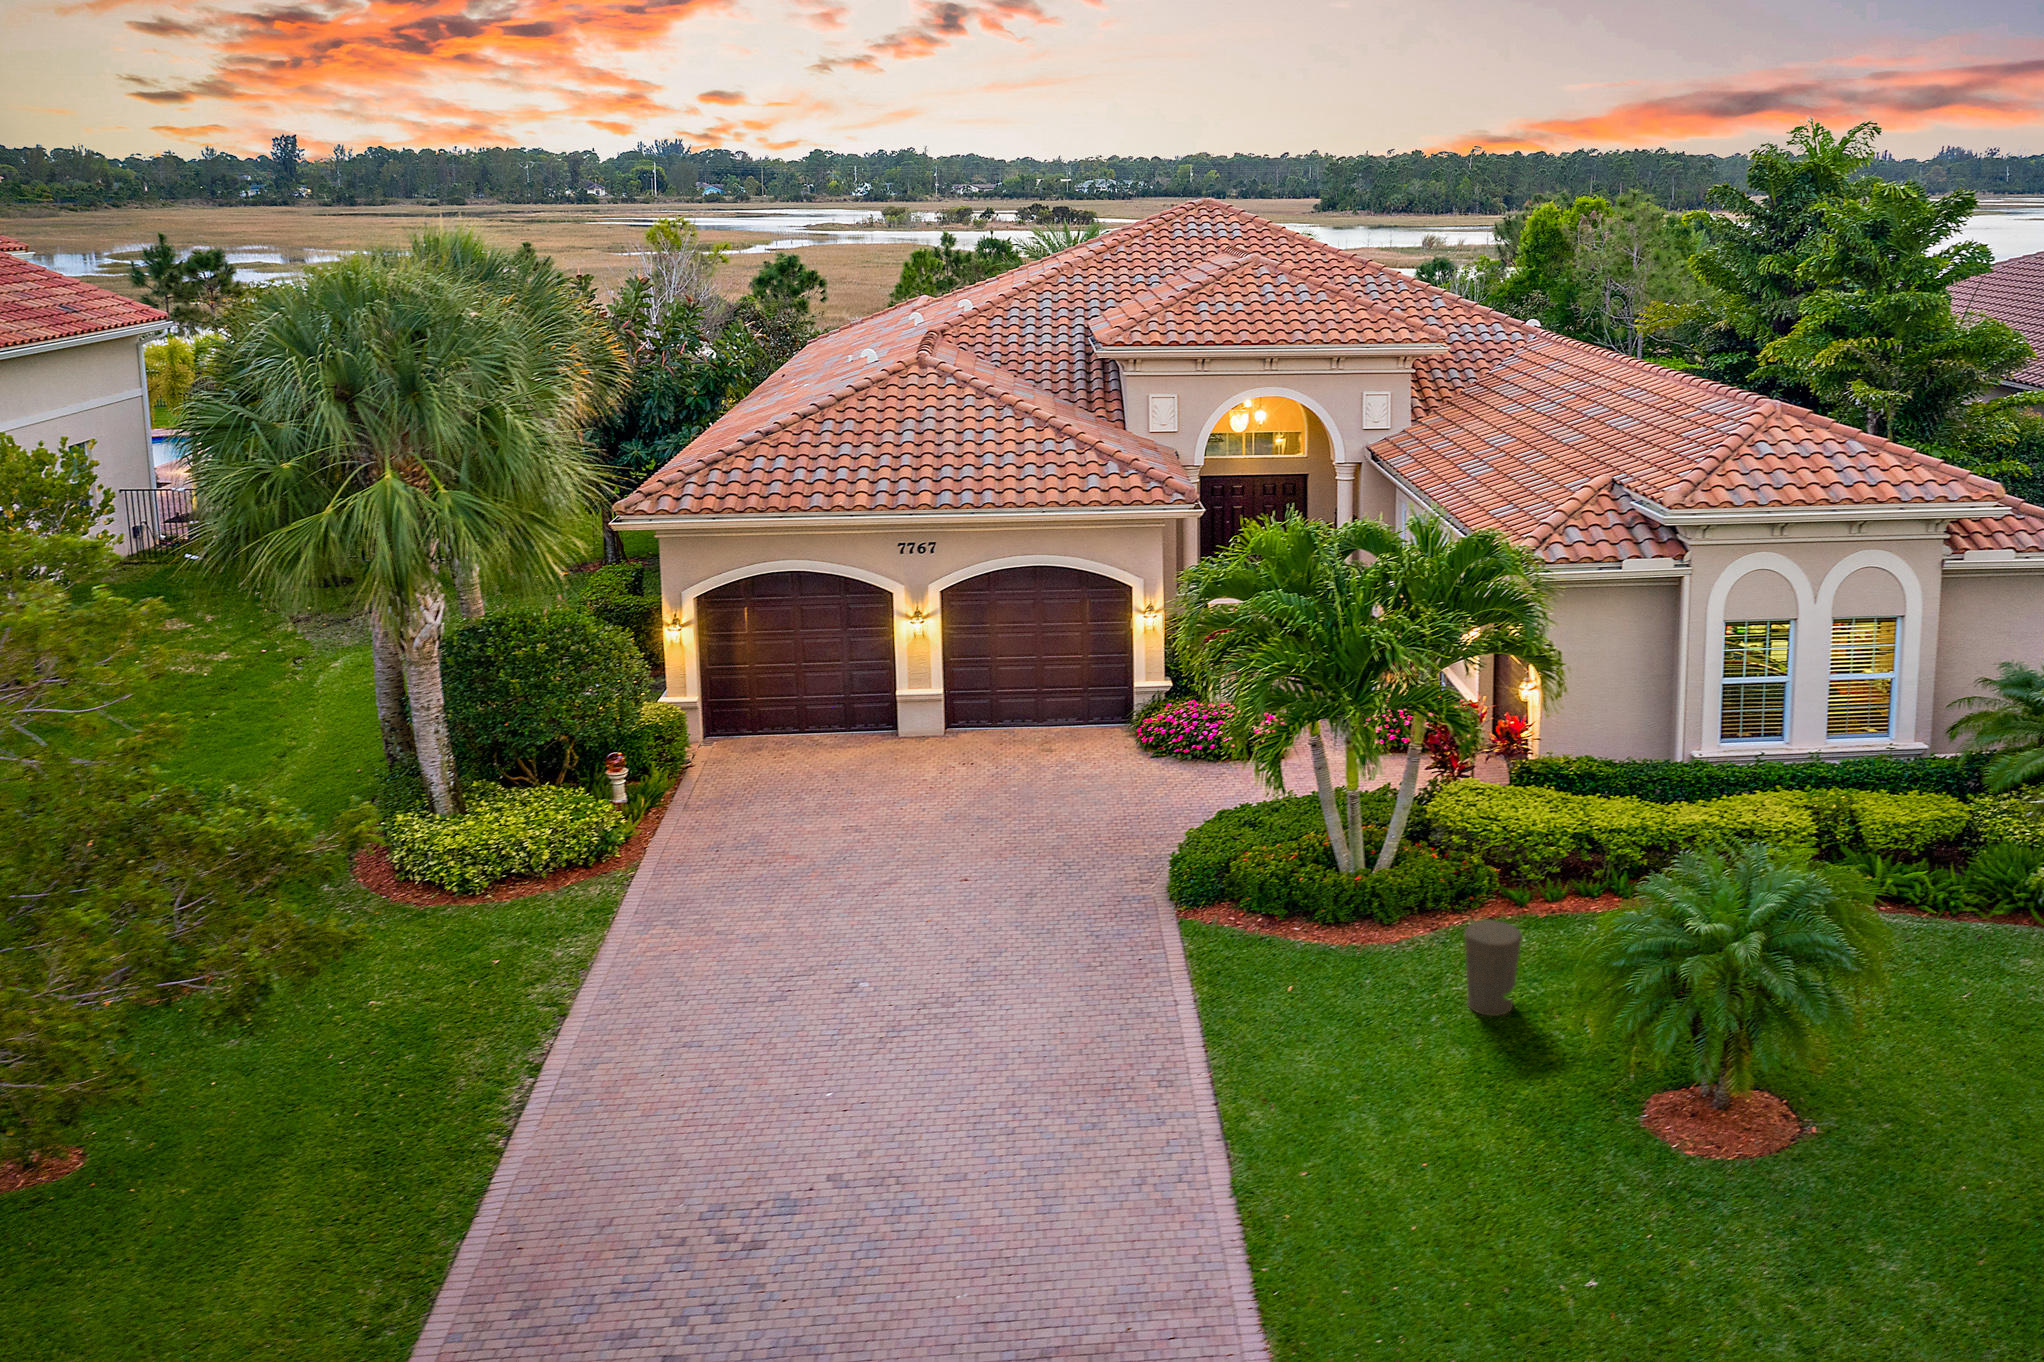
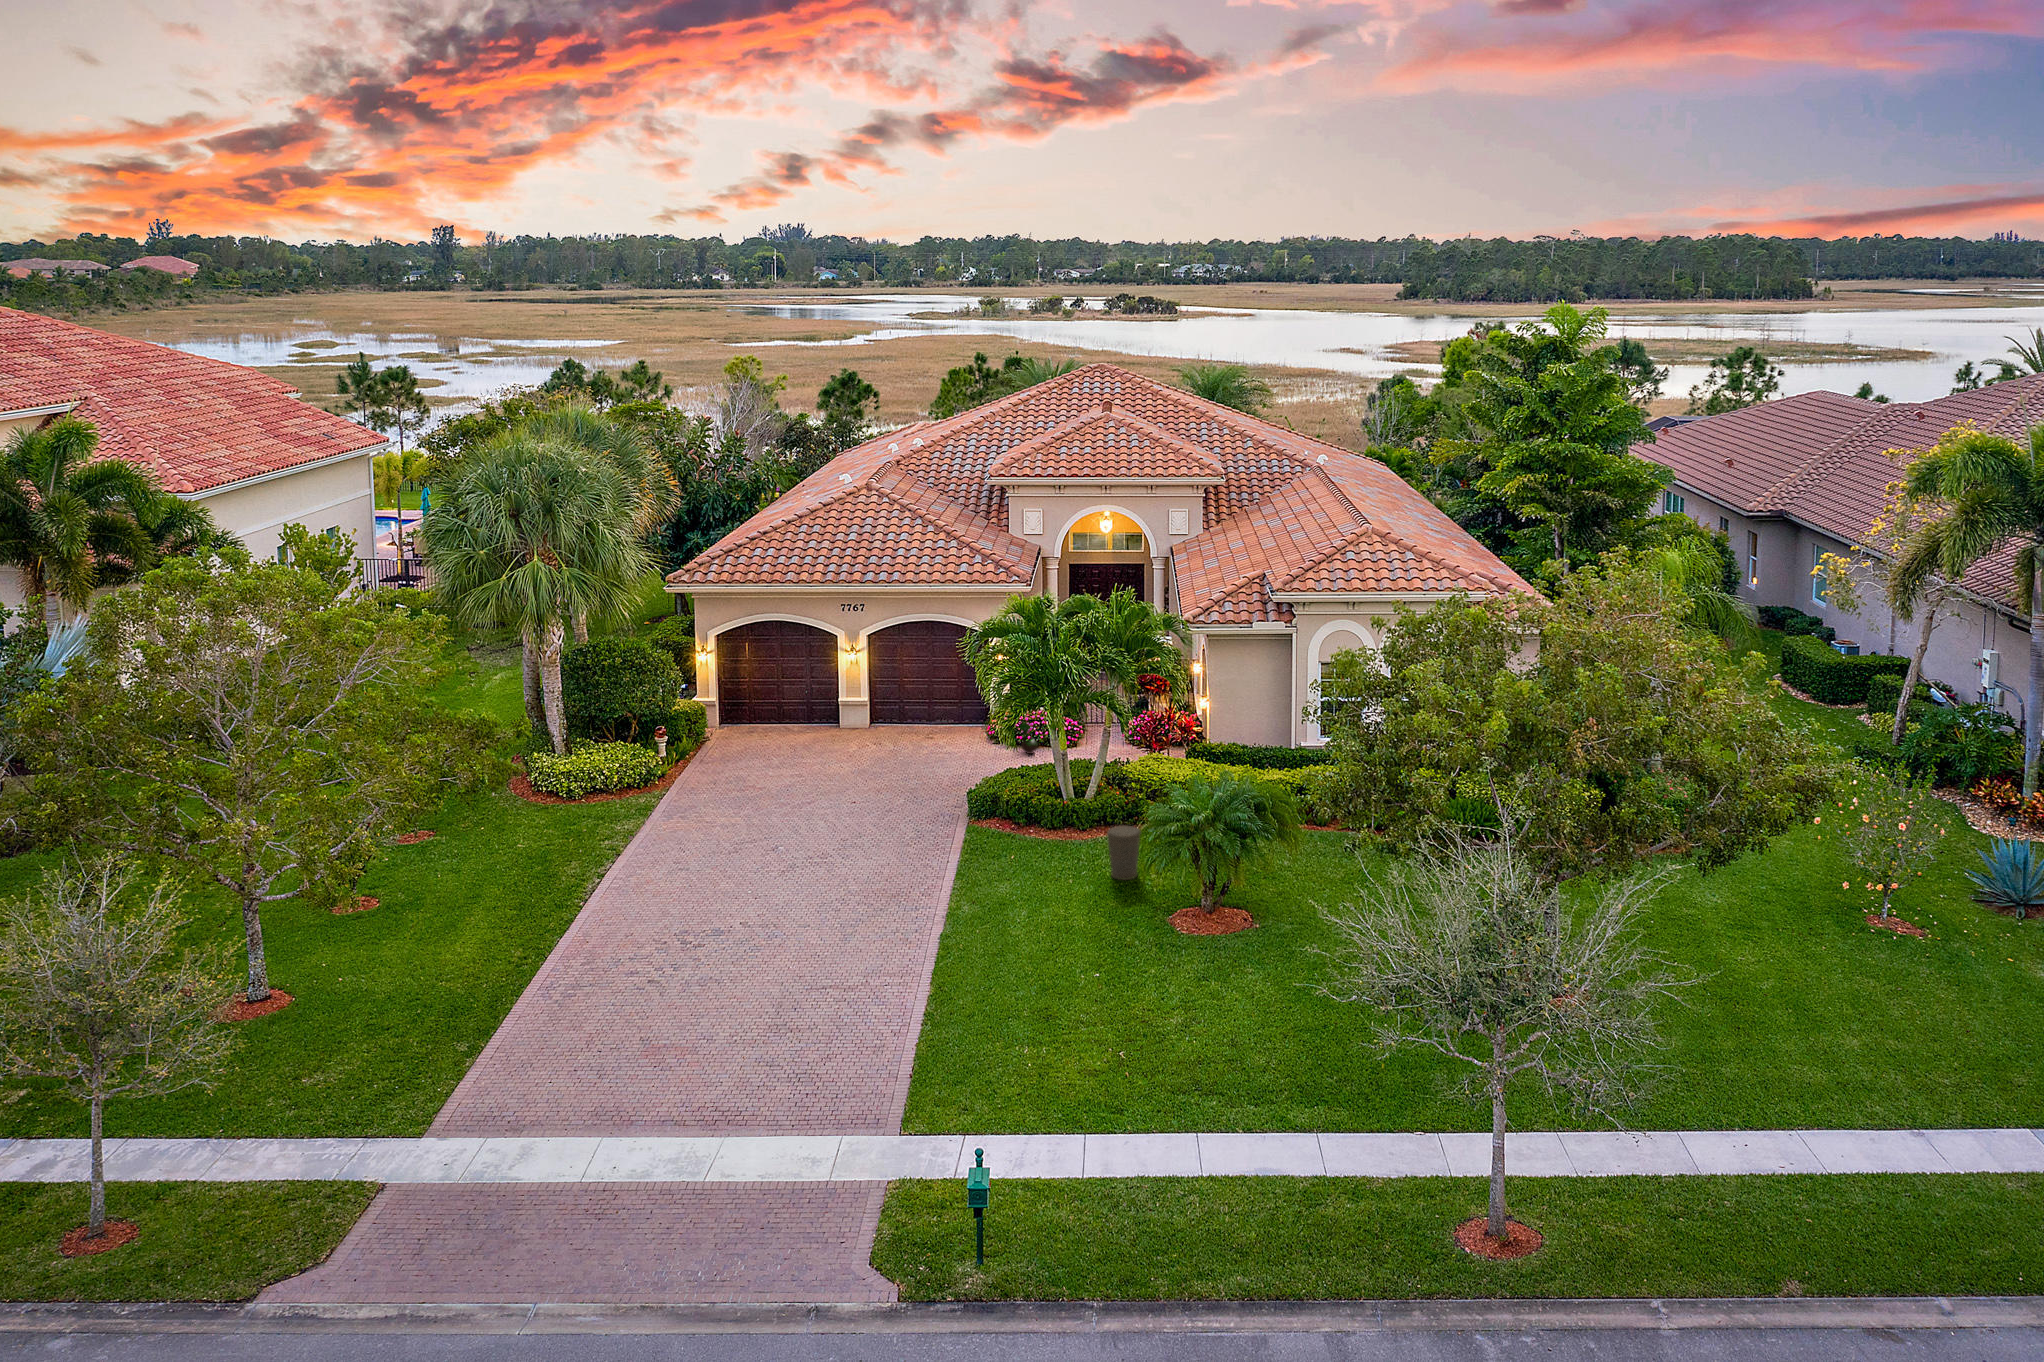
potted tree: none [1186,713,1224,771] -> present [1017,721,1038,754]

